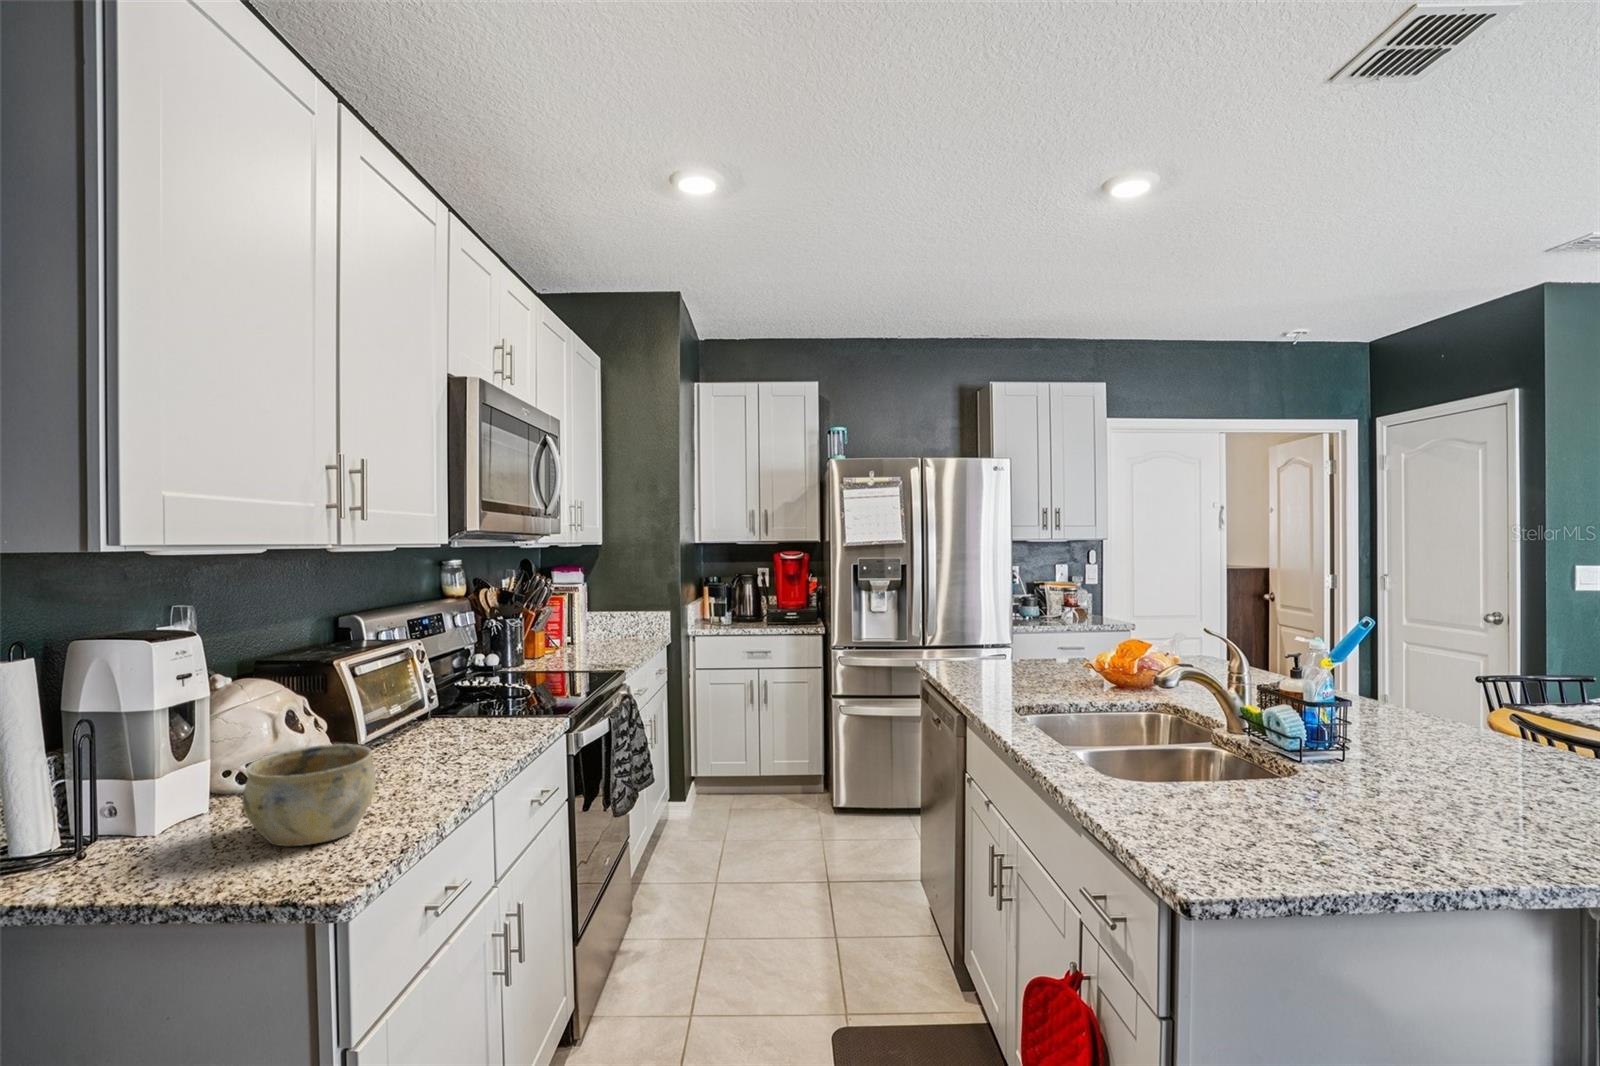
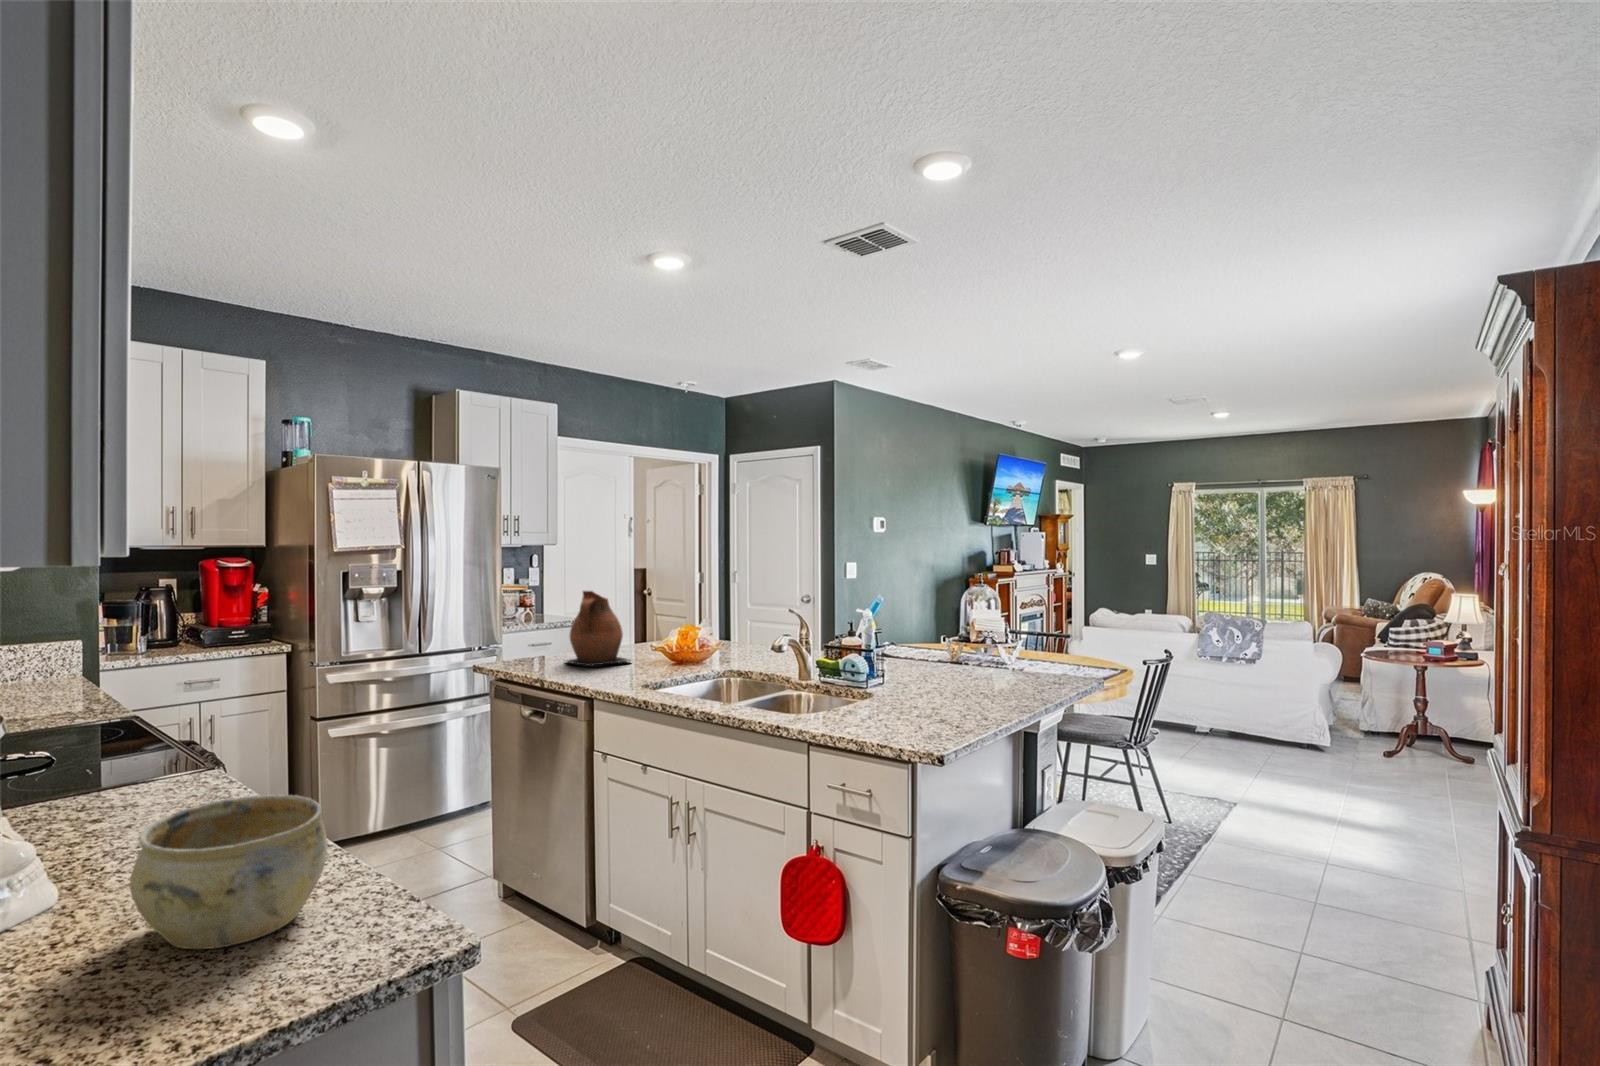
ceramic pitcher: none [977,596,1049,682] -> present [567,590,631,666]

